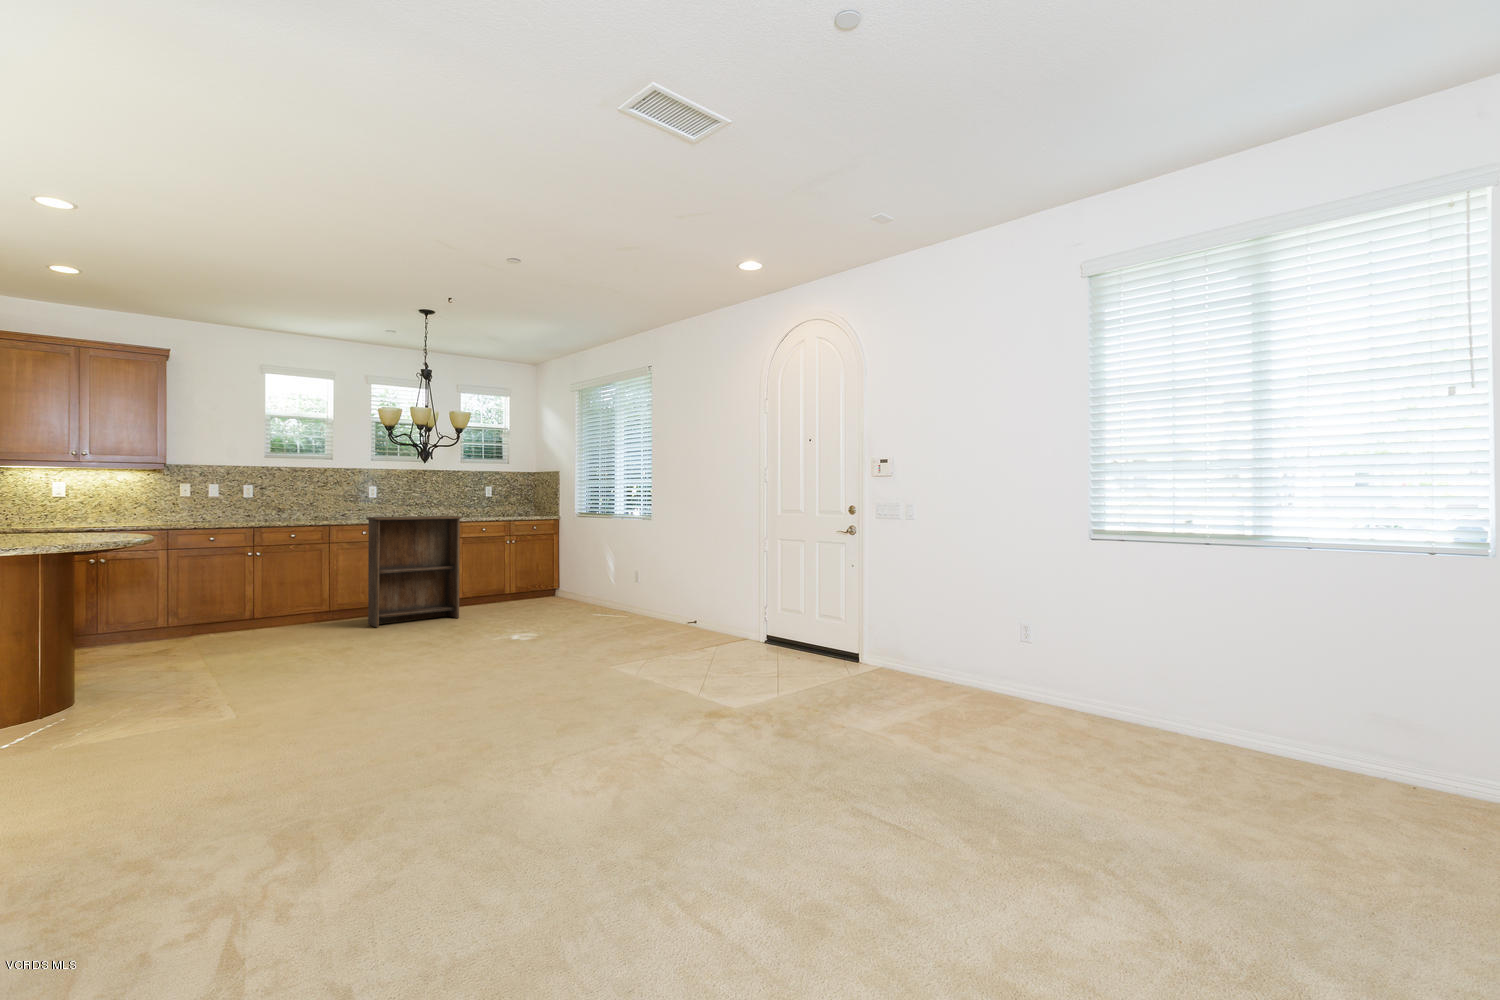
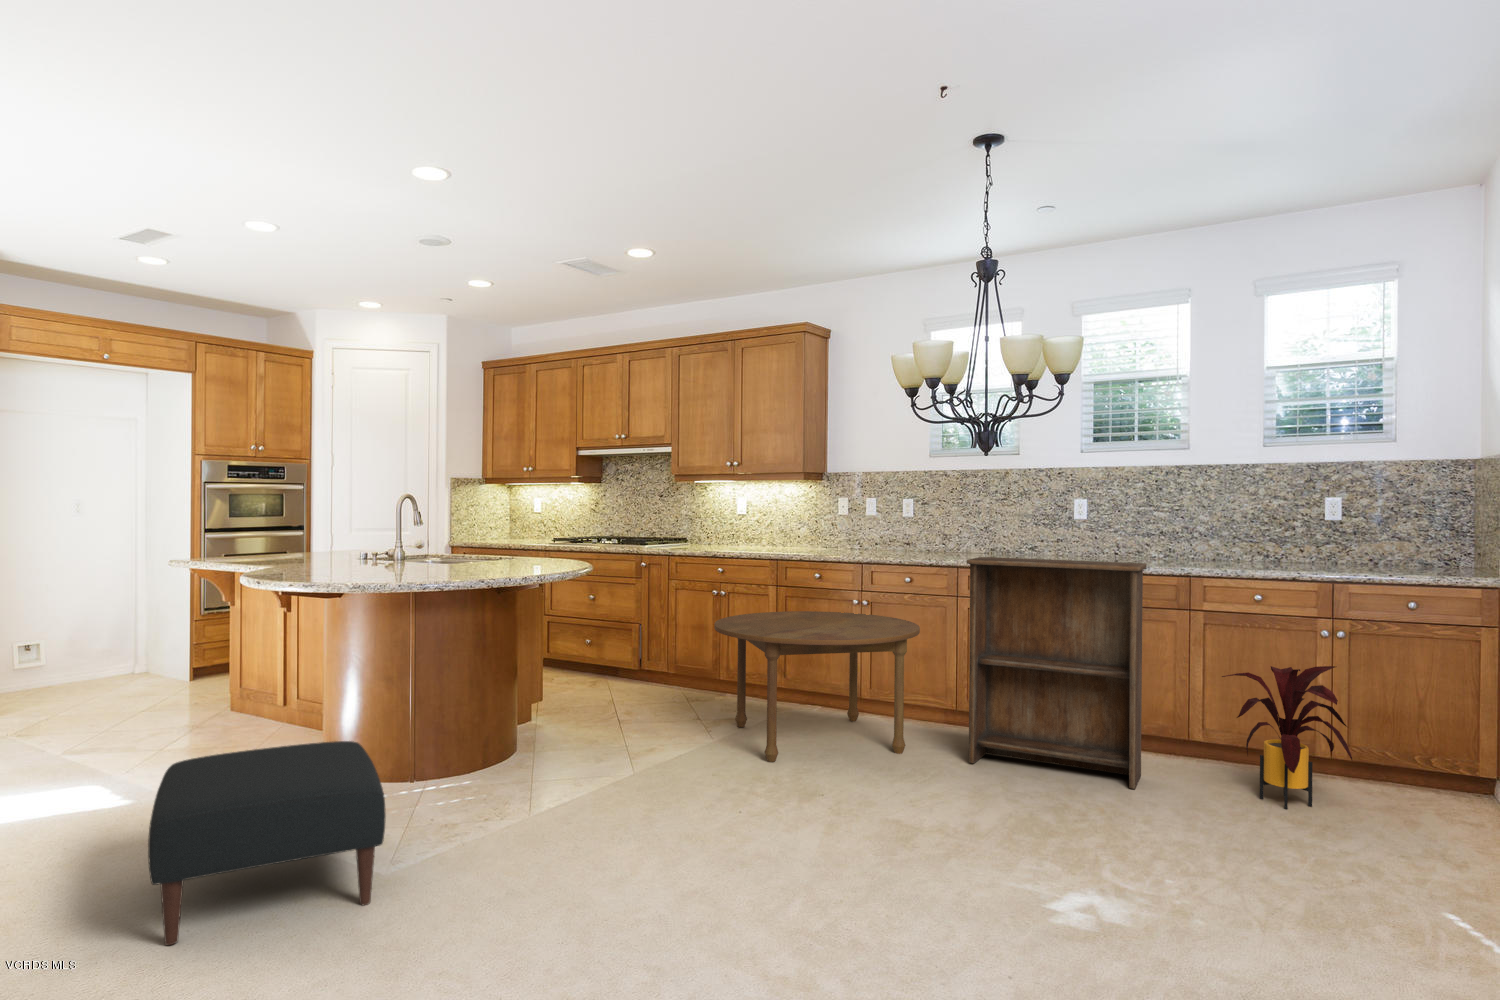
house plant: none [482,554,536,611] -> present [1222,666,1352,809]
dining table: none [177,560,341,651] -> present [714,611,920,762]
ottoman: none [61,649,283,767] -> present [148,741,386,945]

